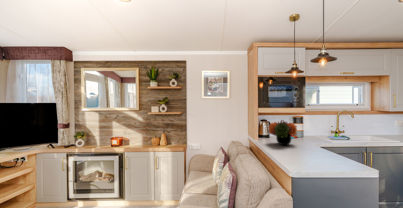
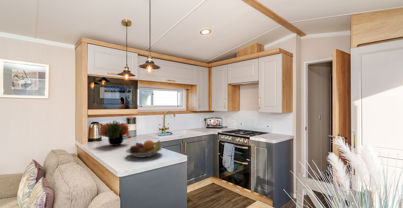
fruit bowl: none [297,146,341,164] -> present [126,140,162,157]

